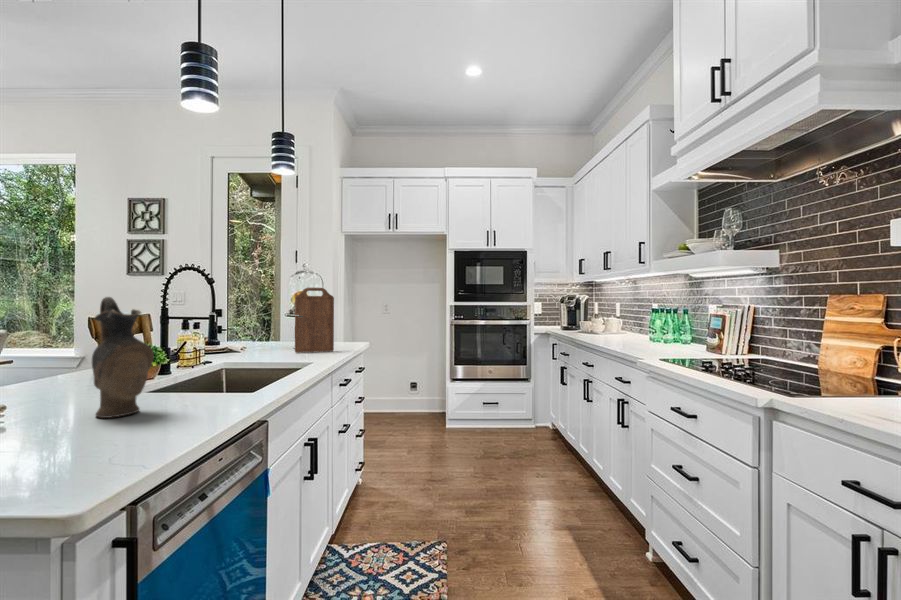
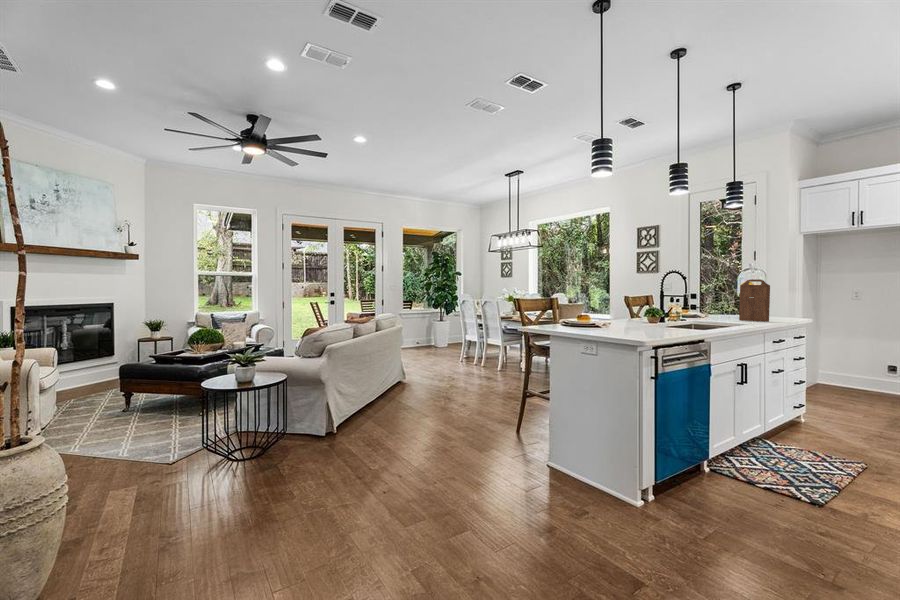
ceramic pitcher: present [92,297,154,418] -> none [640,285,661,329]

